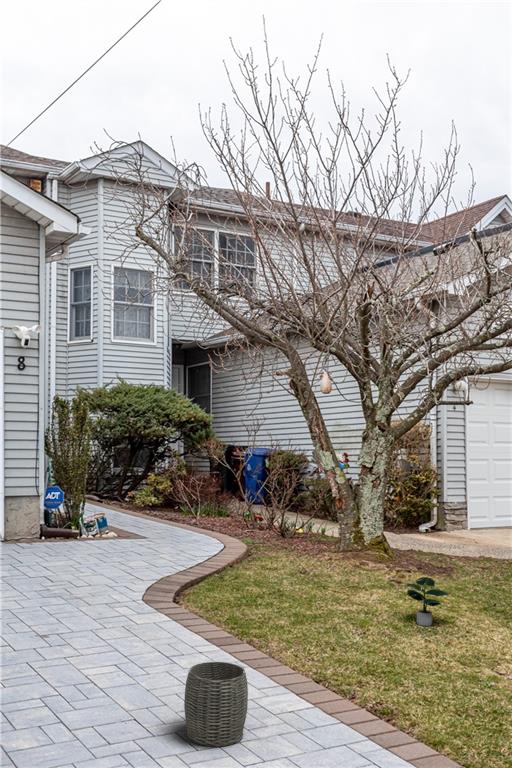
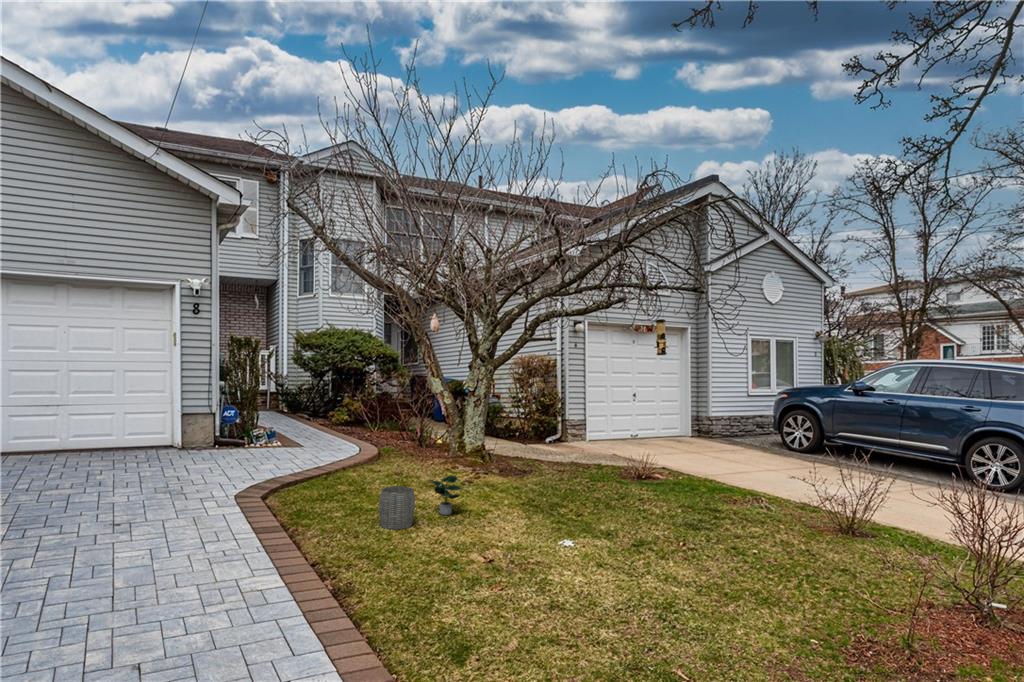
woven basket: present [184,662,248,746] -> present [379,486,415,529]

